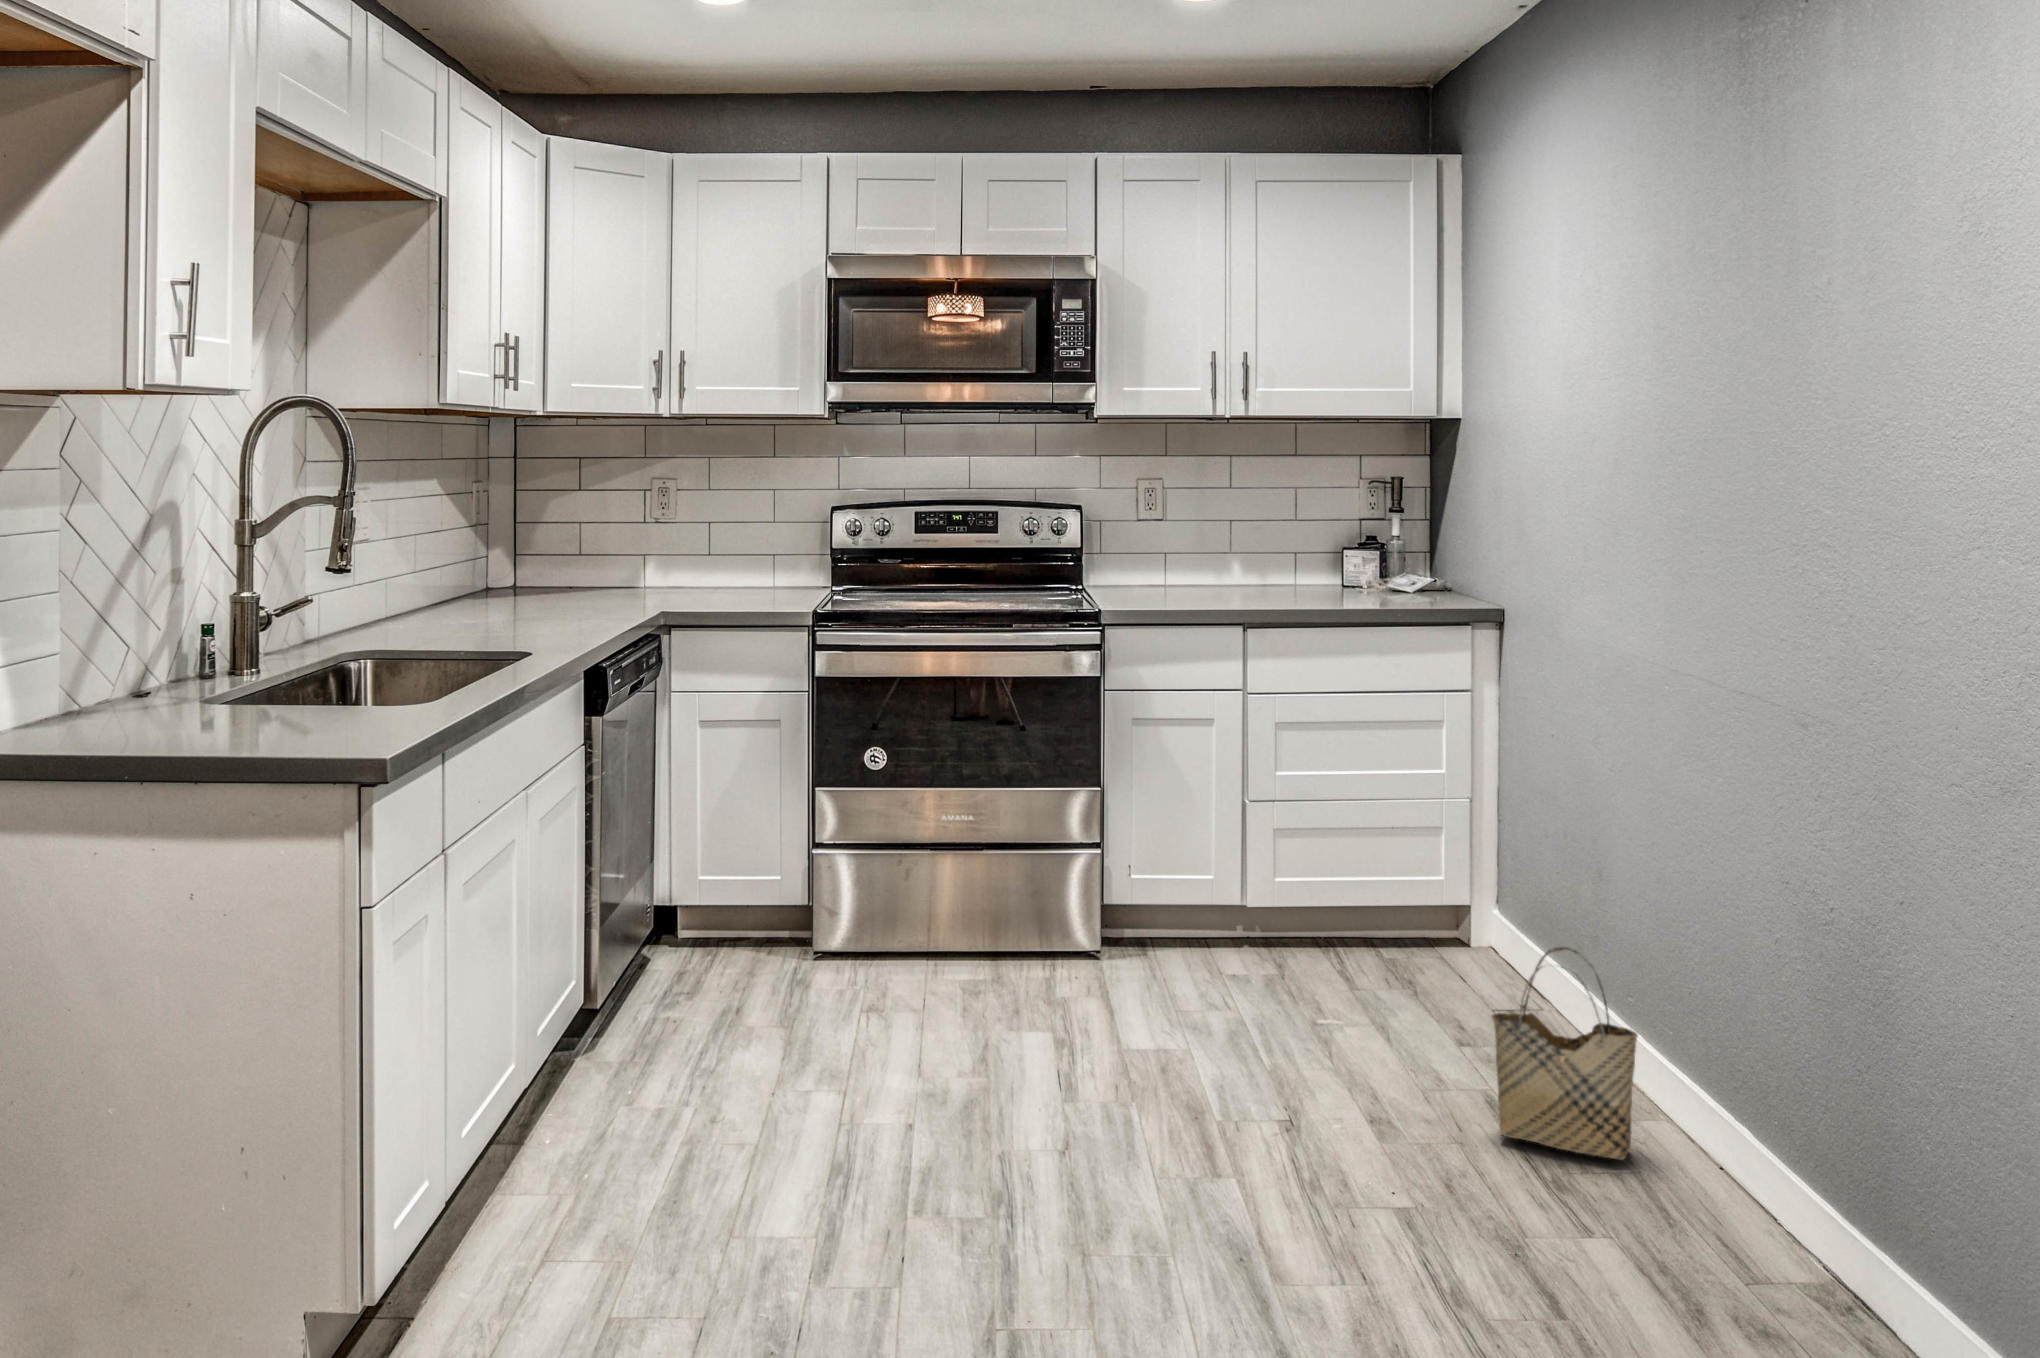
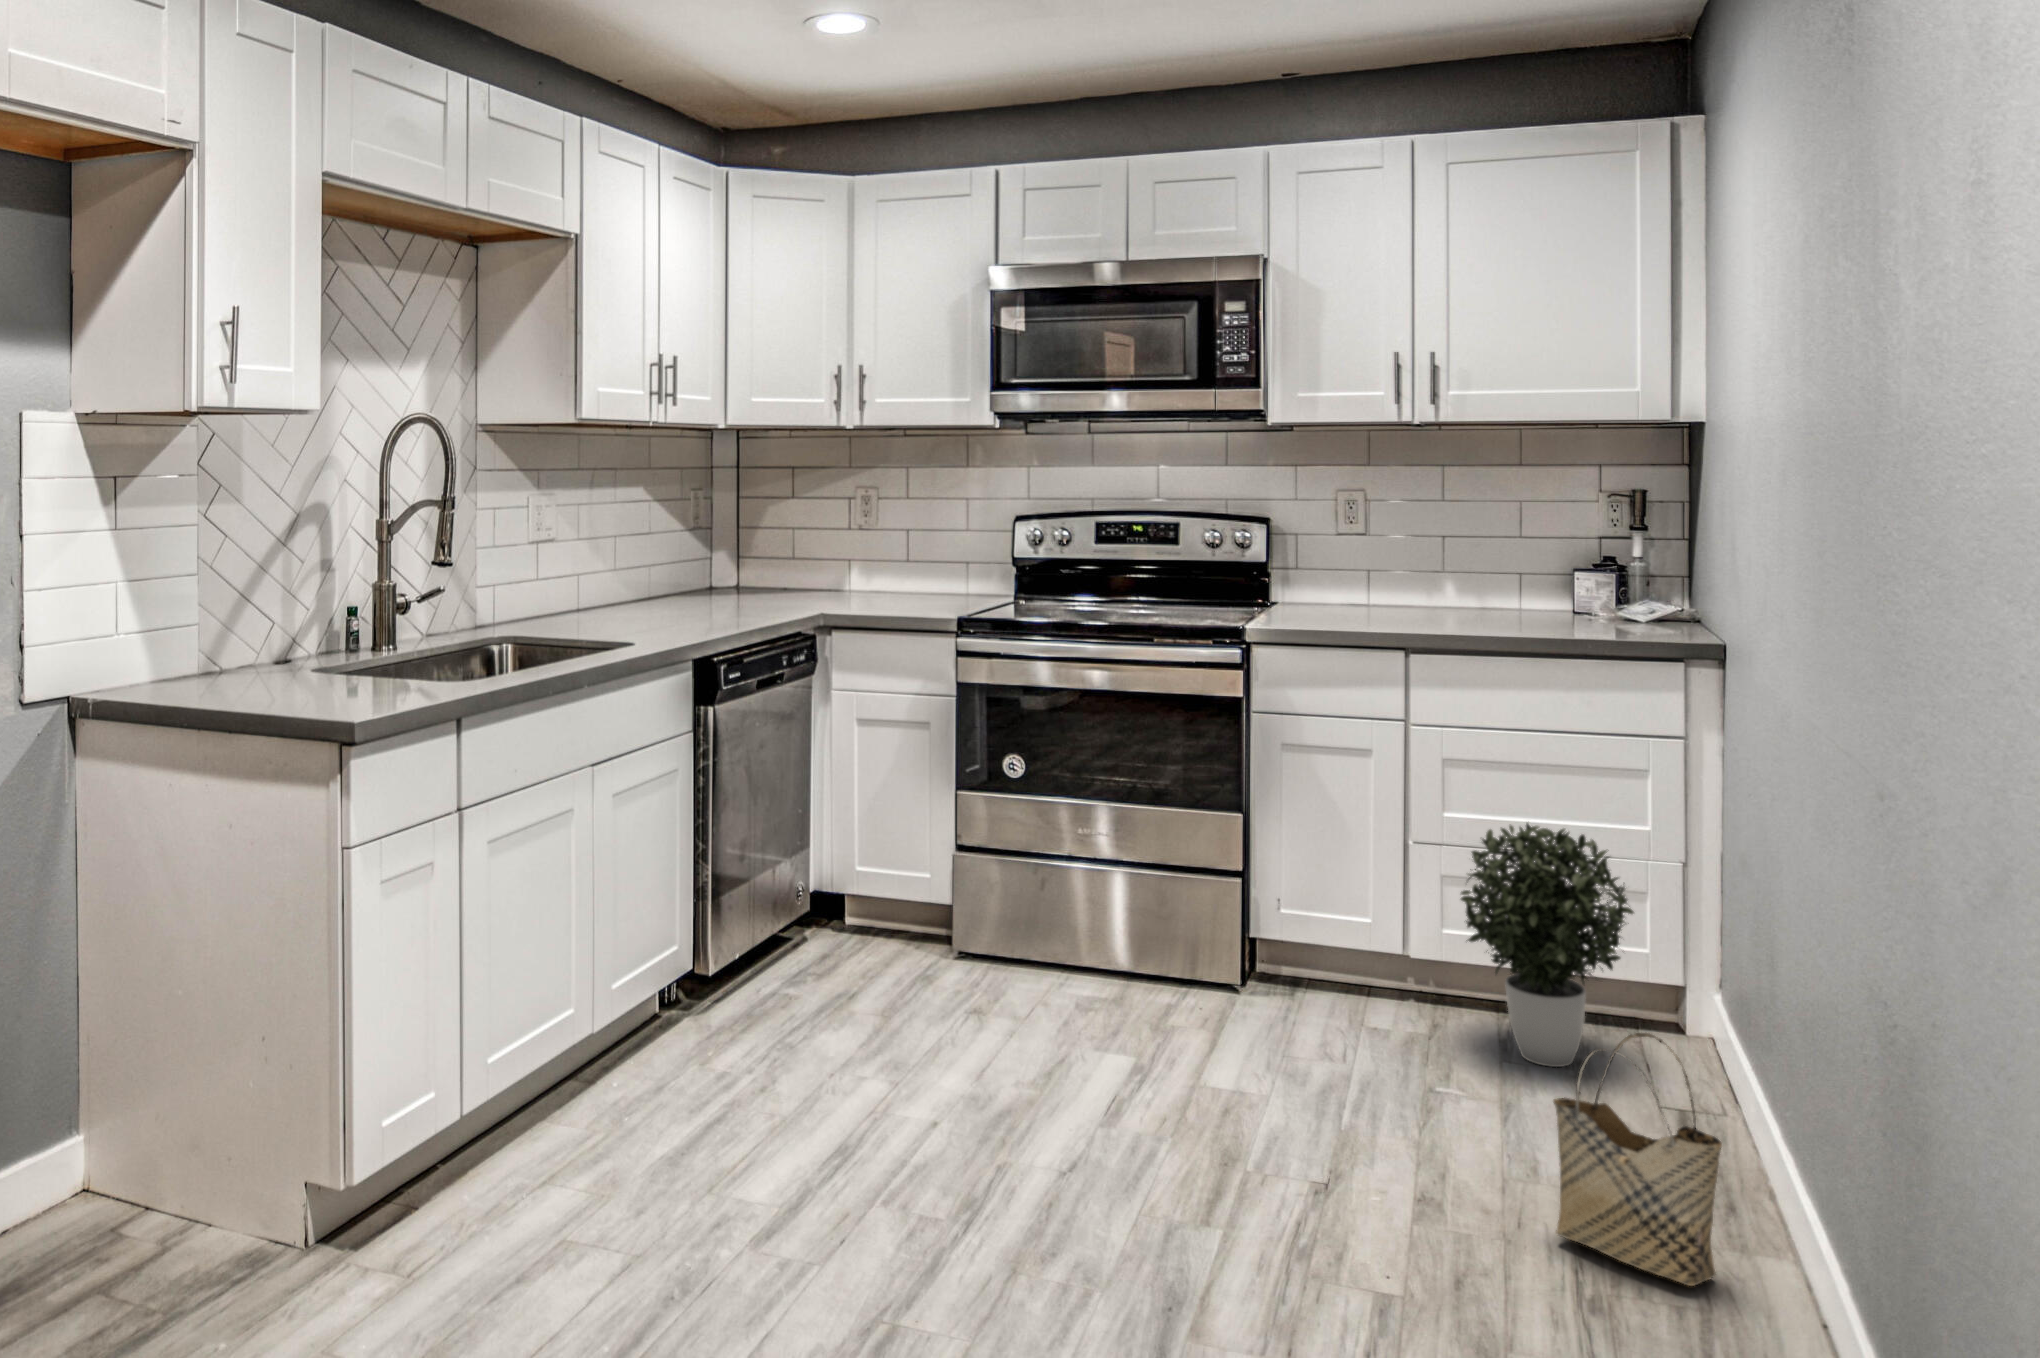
potted plant: none [1313,773,1458,991] -> present [1461,823,1634,1067]

